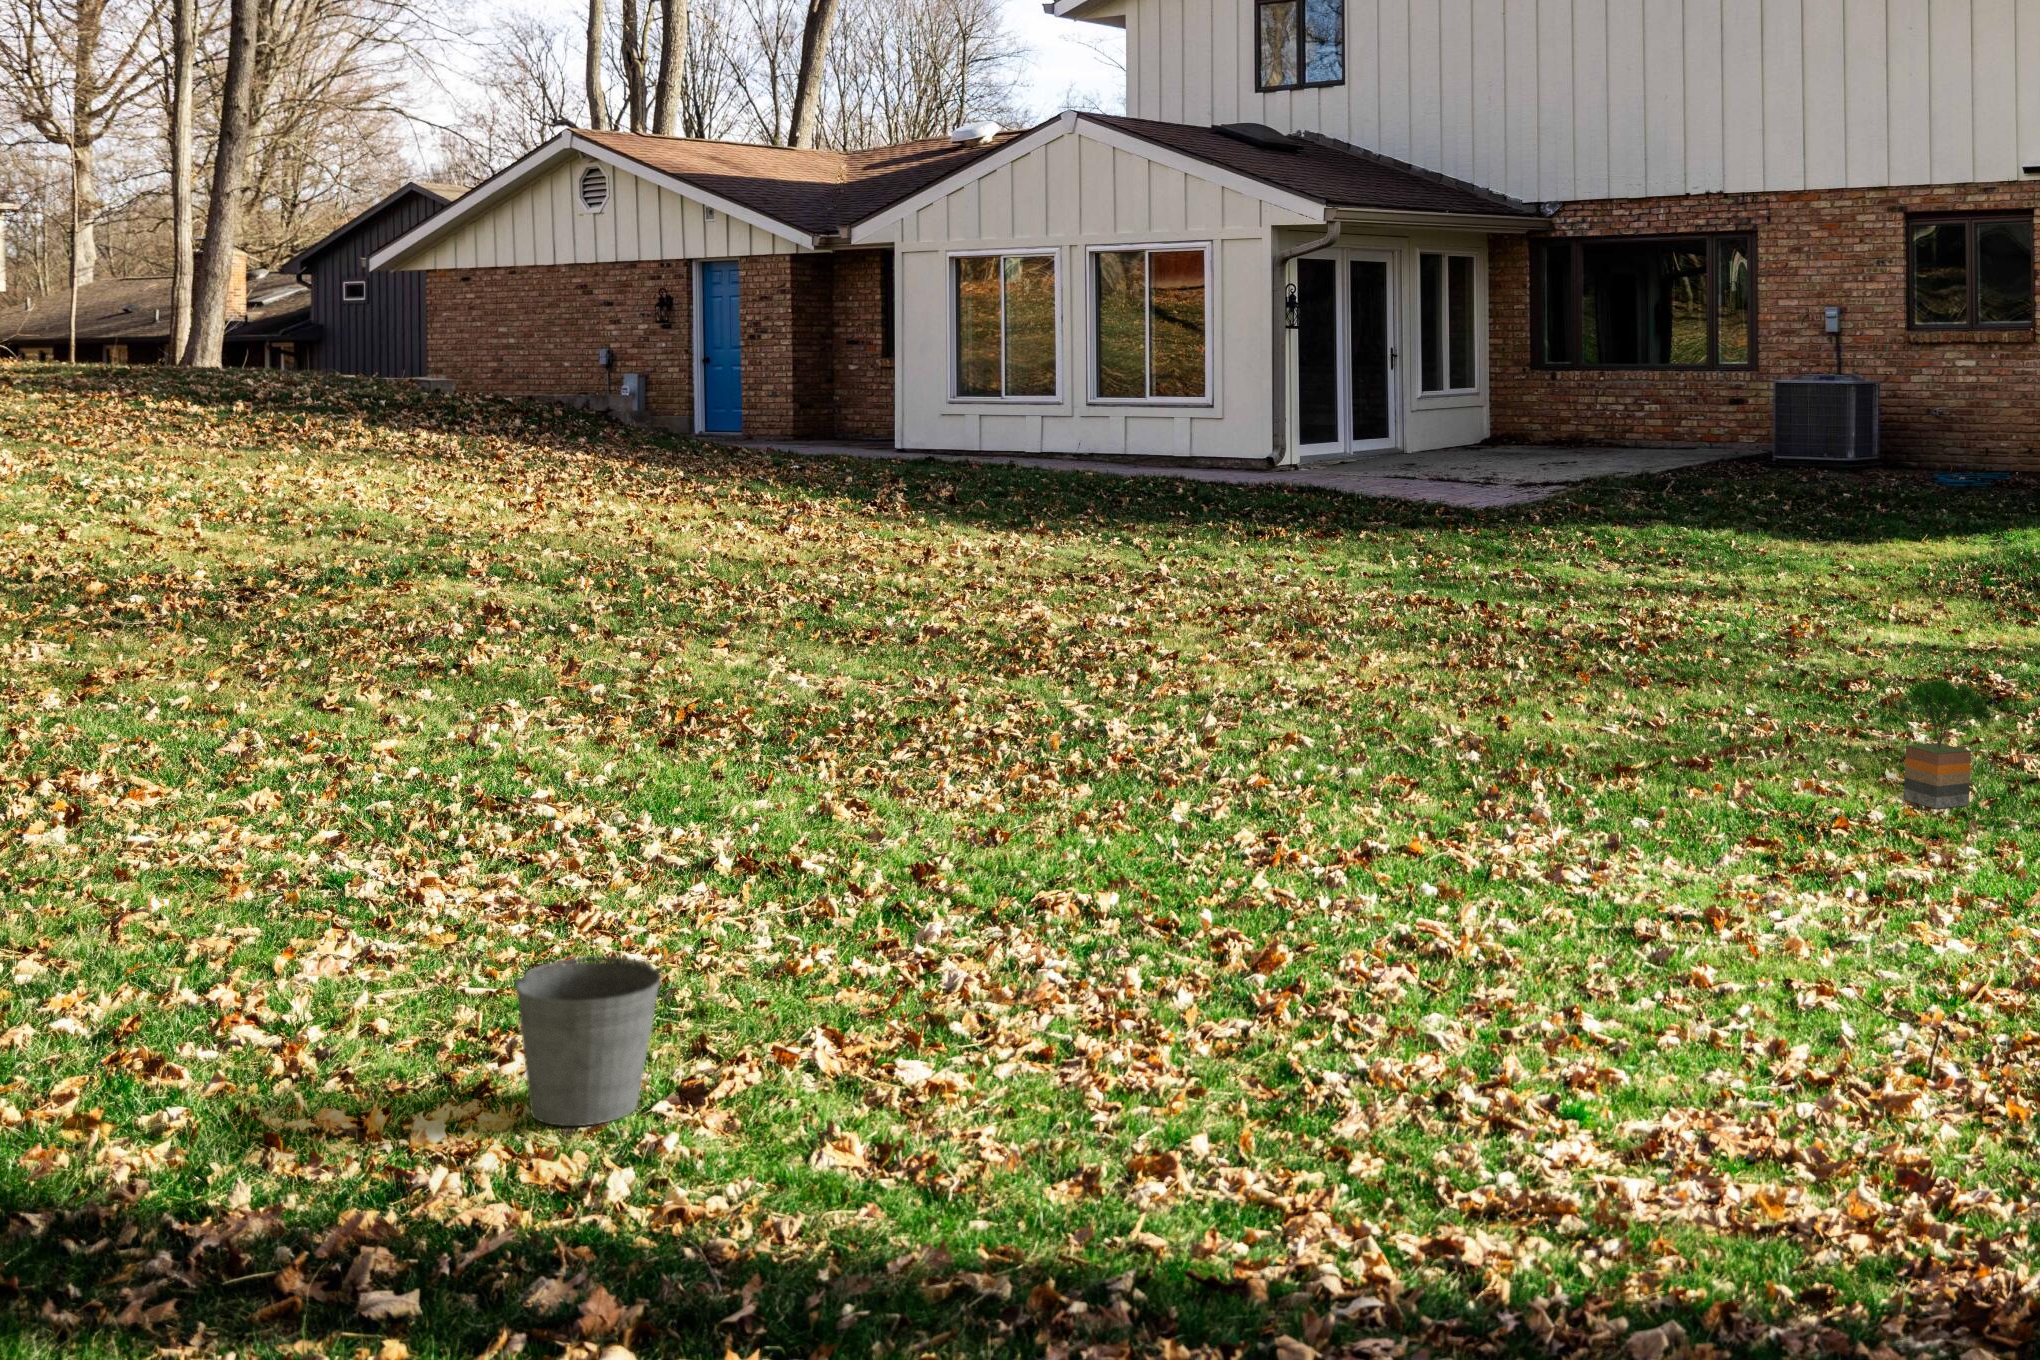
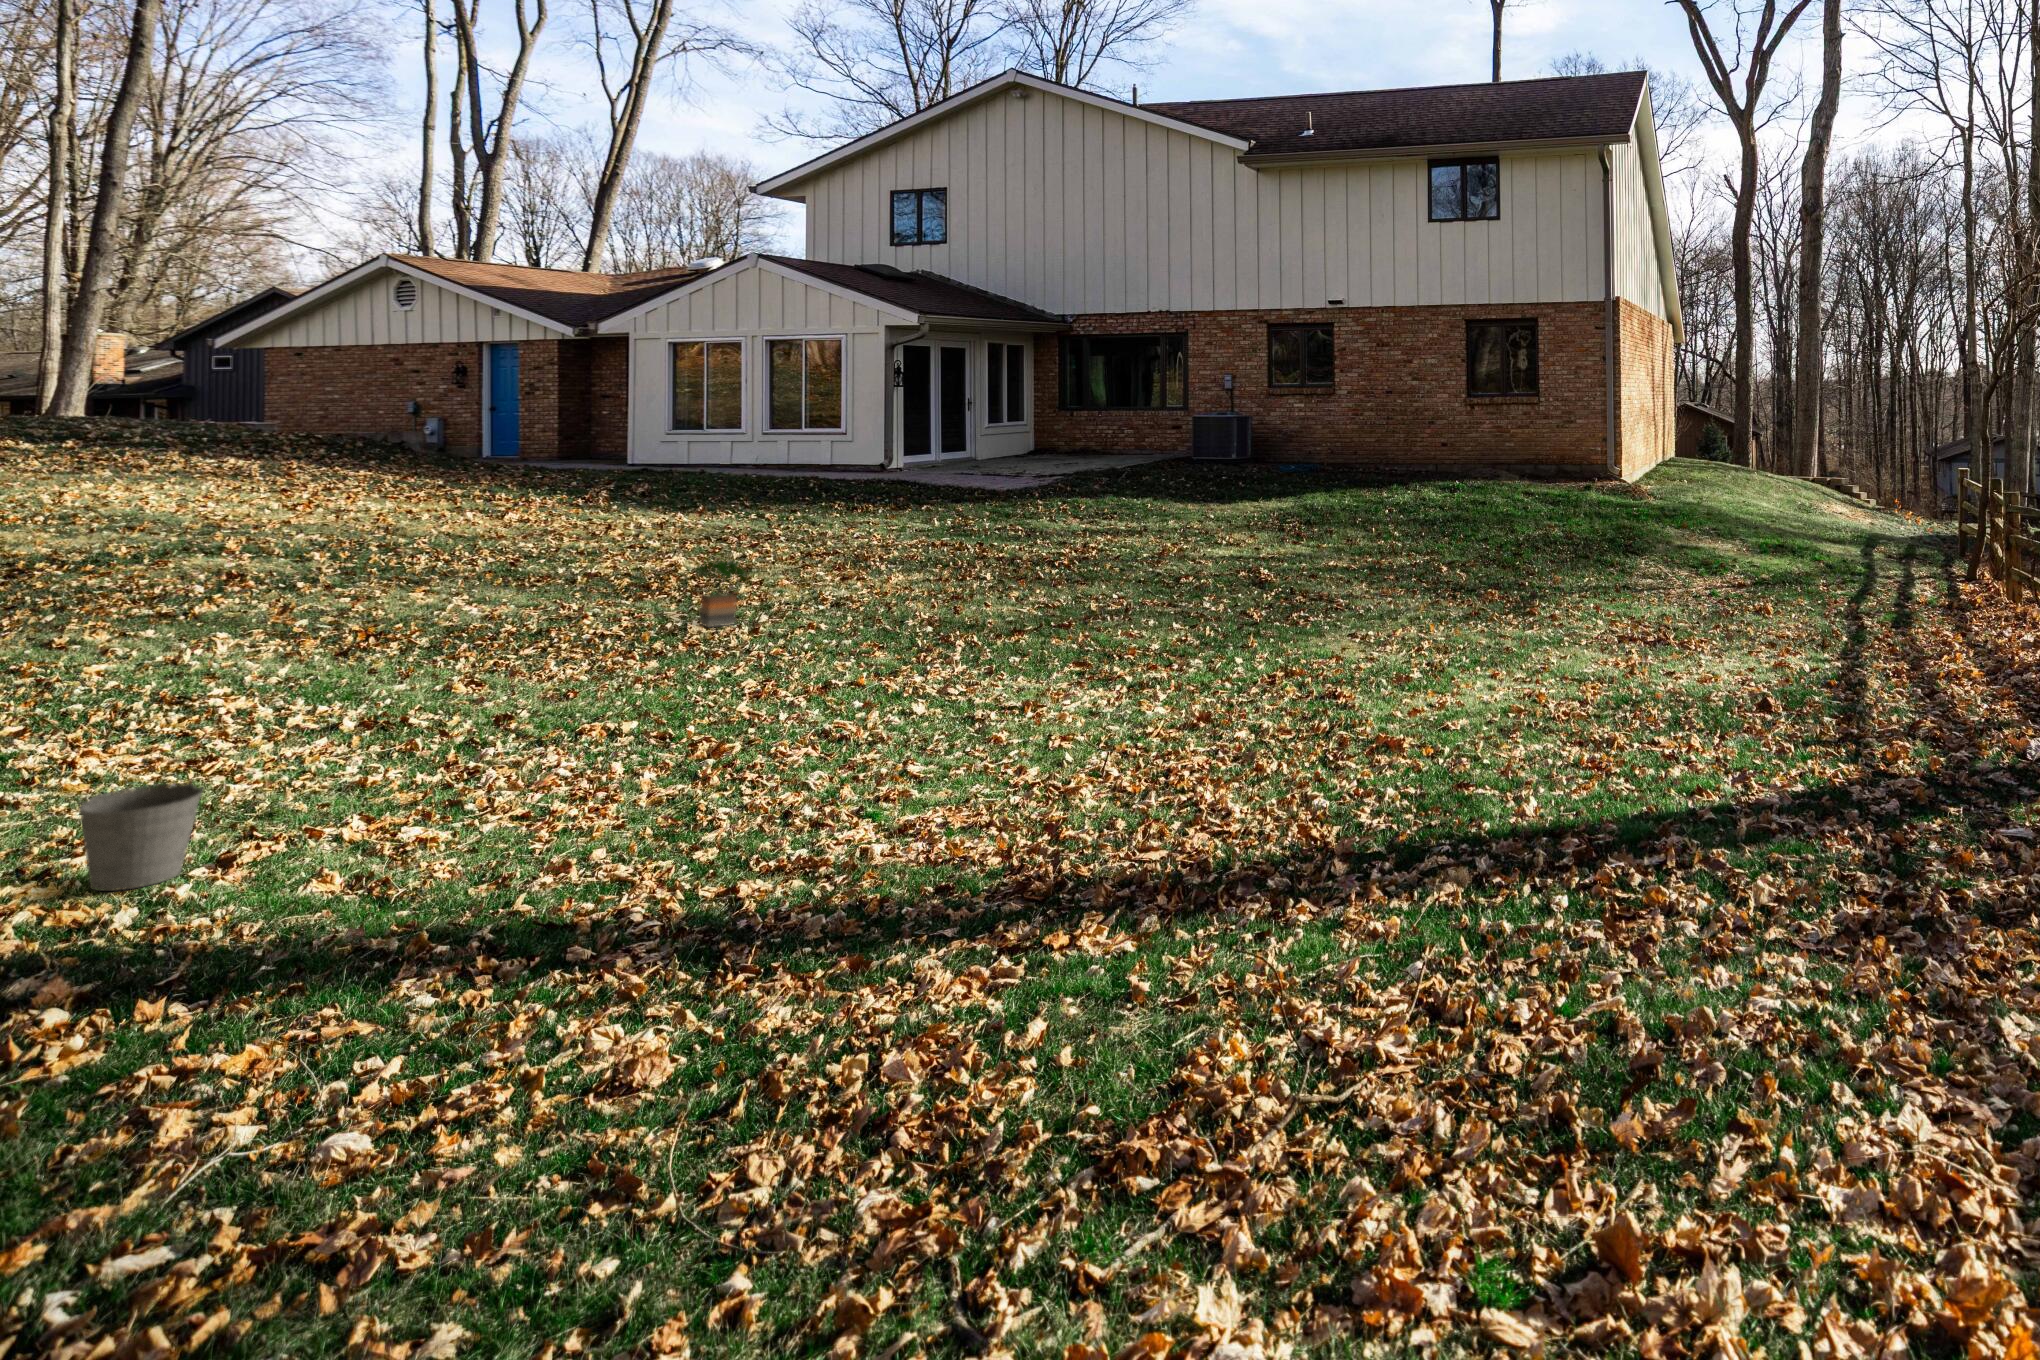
potted tree: present [1898,680,1993,809] -> present [697,559,748,627]

